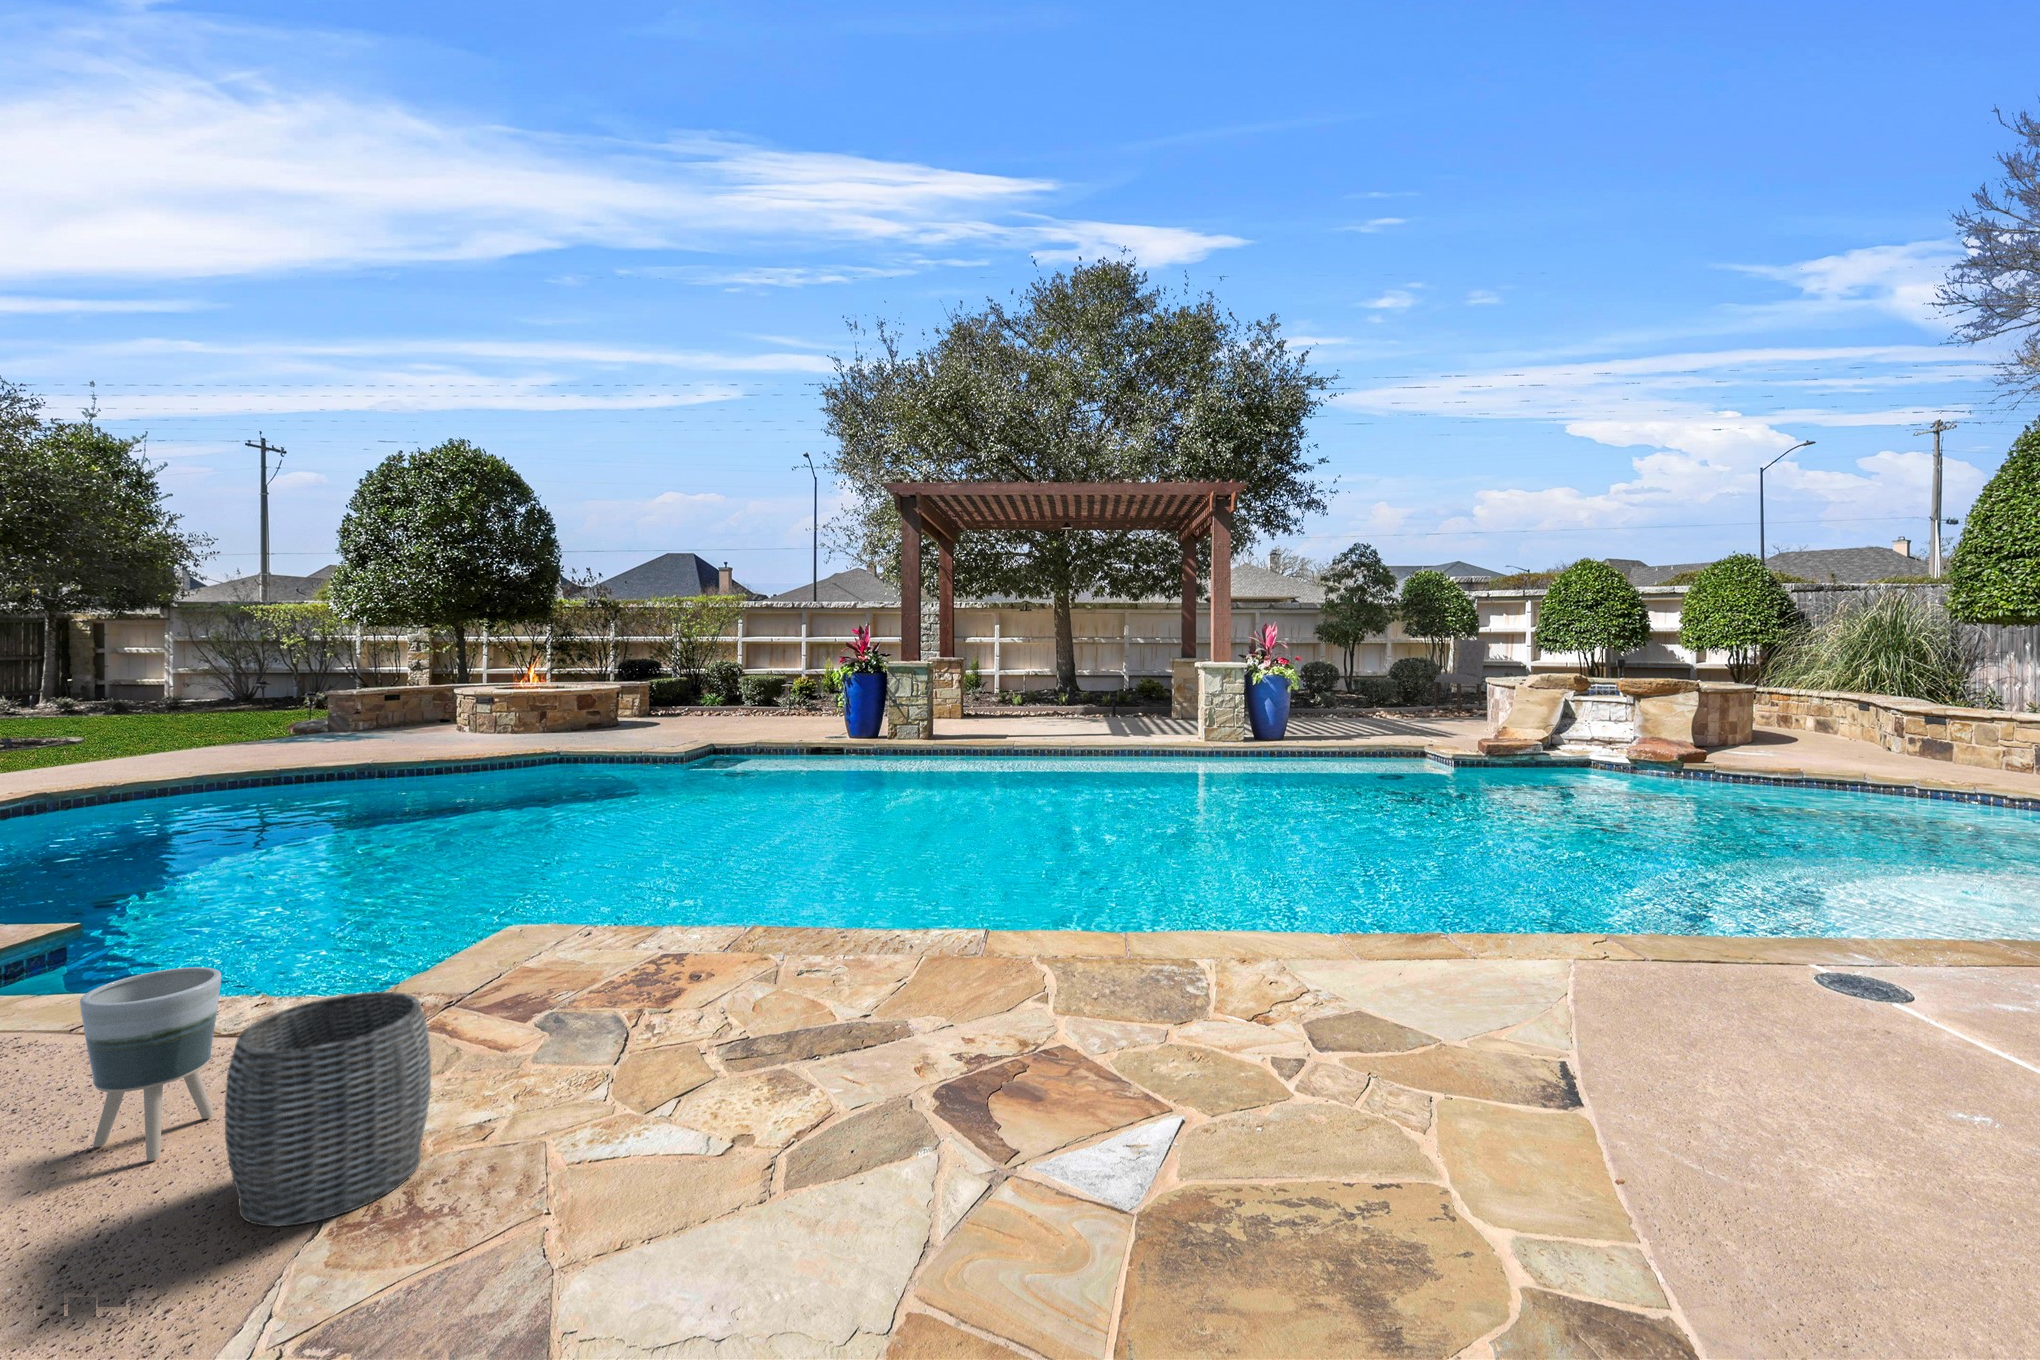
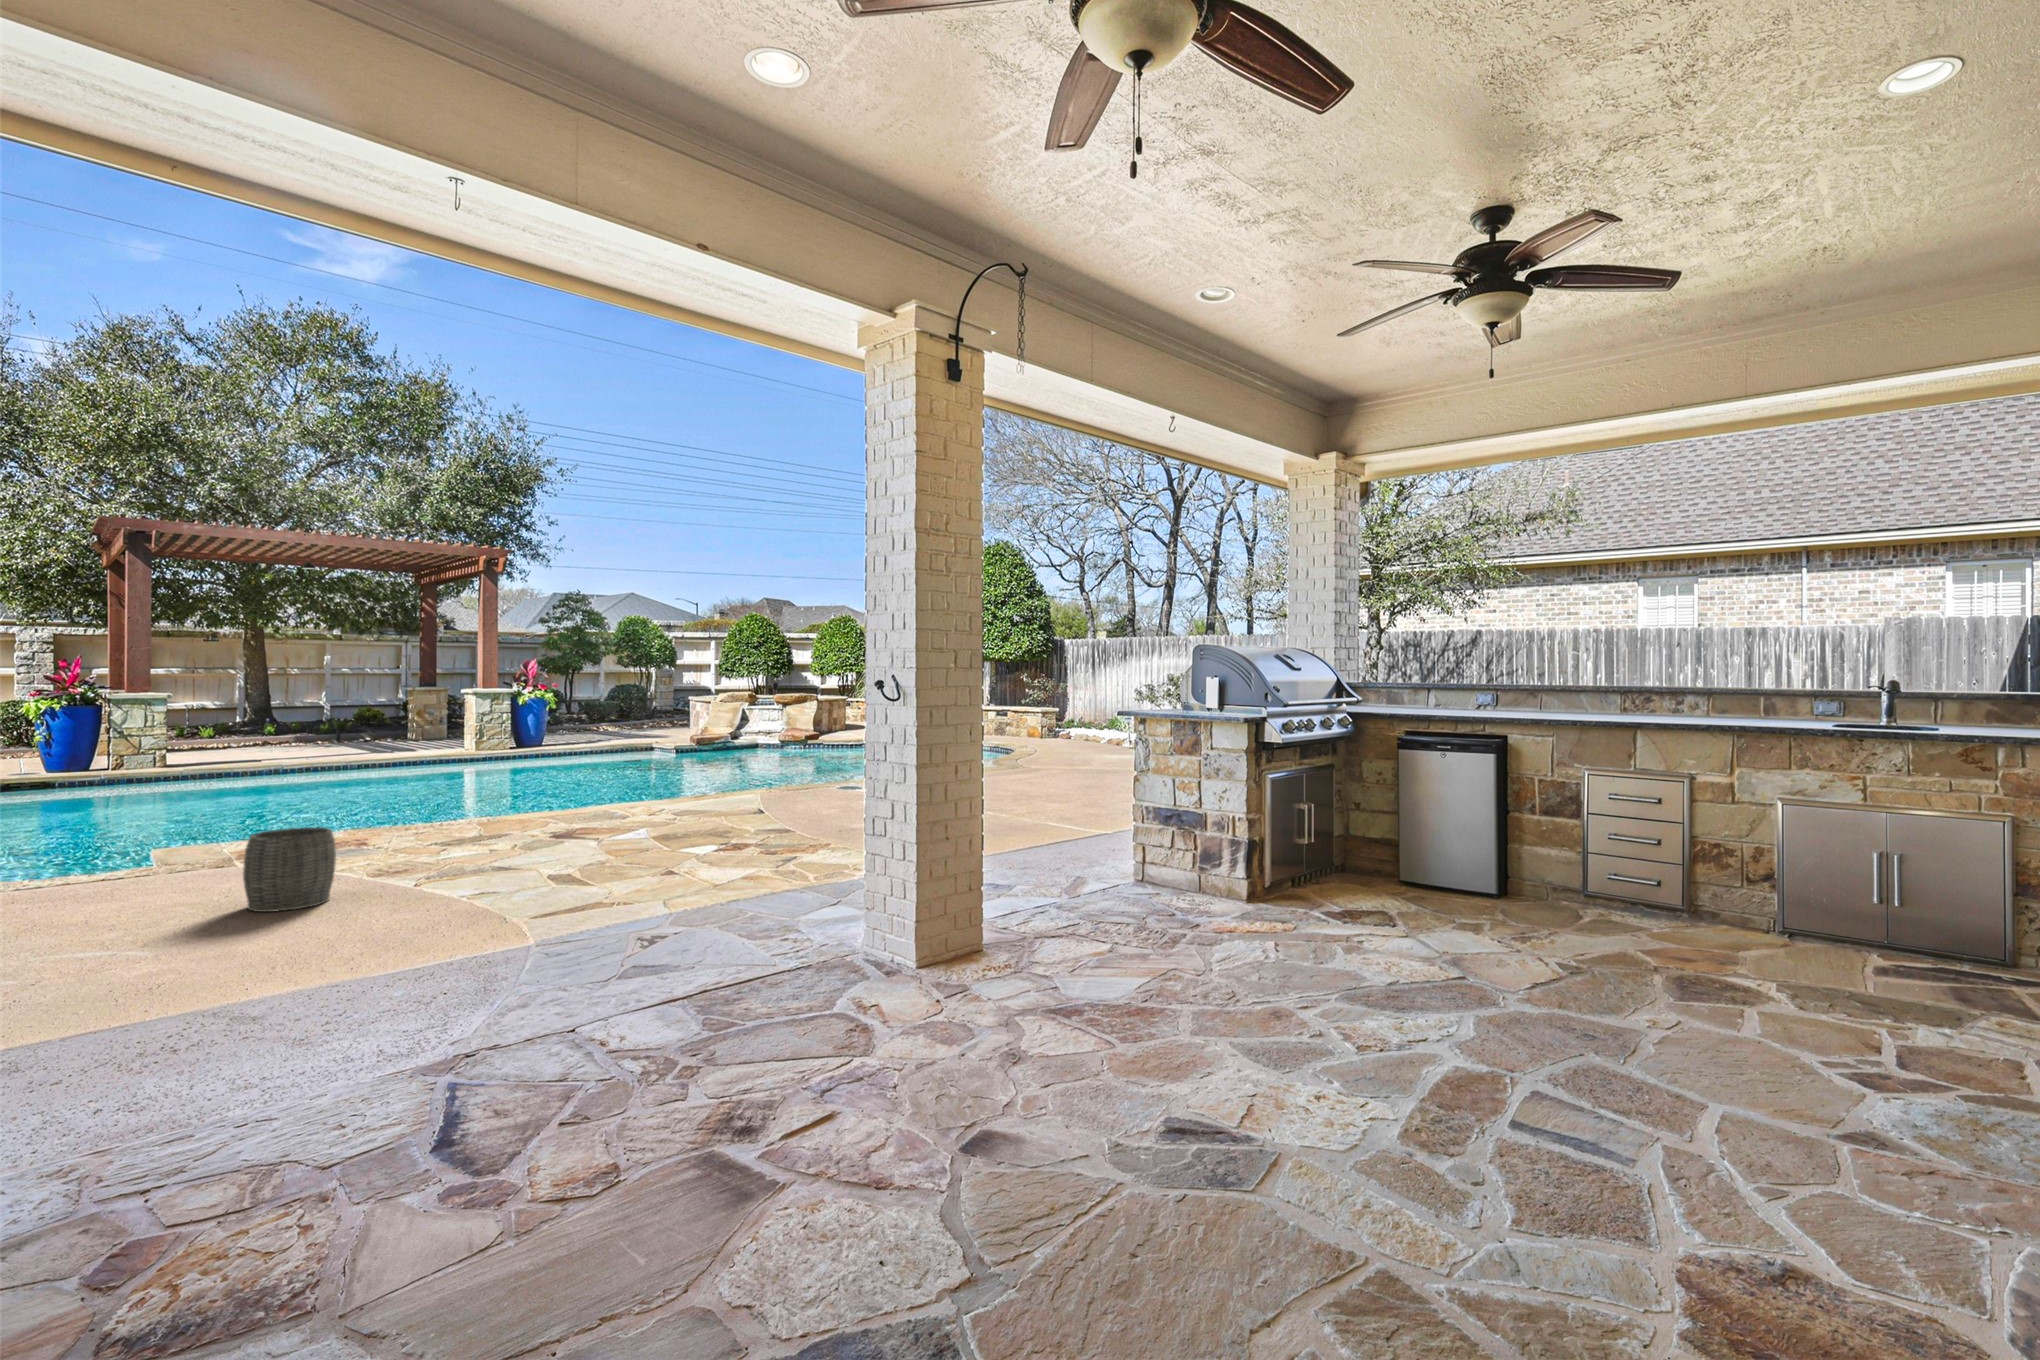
dining chair: present [1434,640,1486,711] -> none [640,670,681,725]
planter: present [80,967,221,1161] -> none [97,836,171,925]

